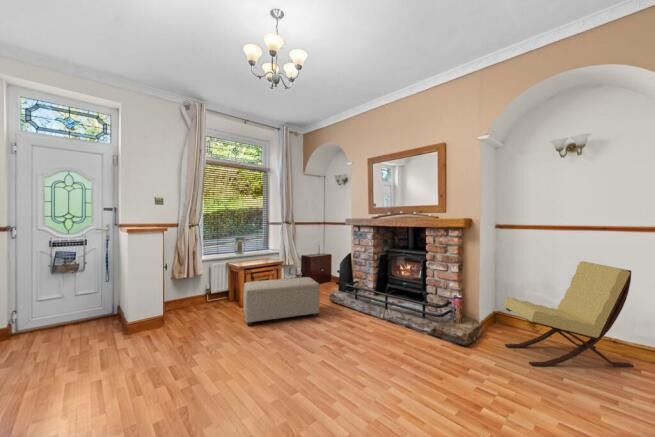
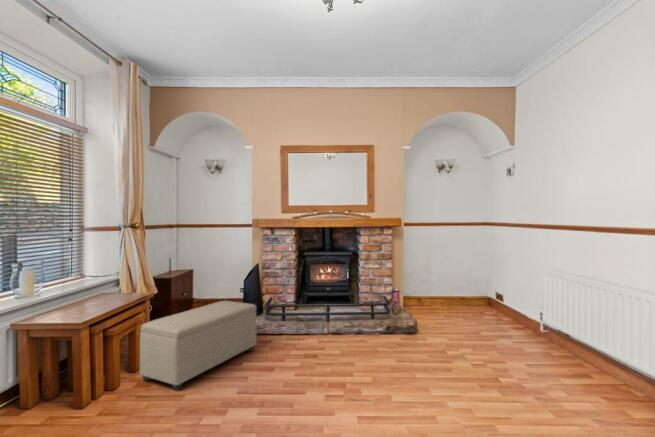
lounge chair: present [504,261,634,367] -> none [432,251,496,334]

